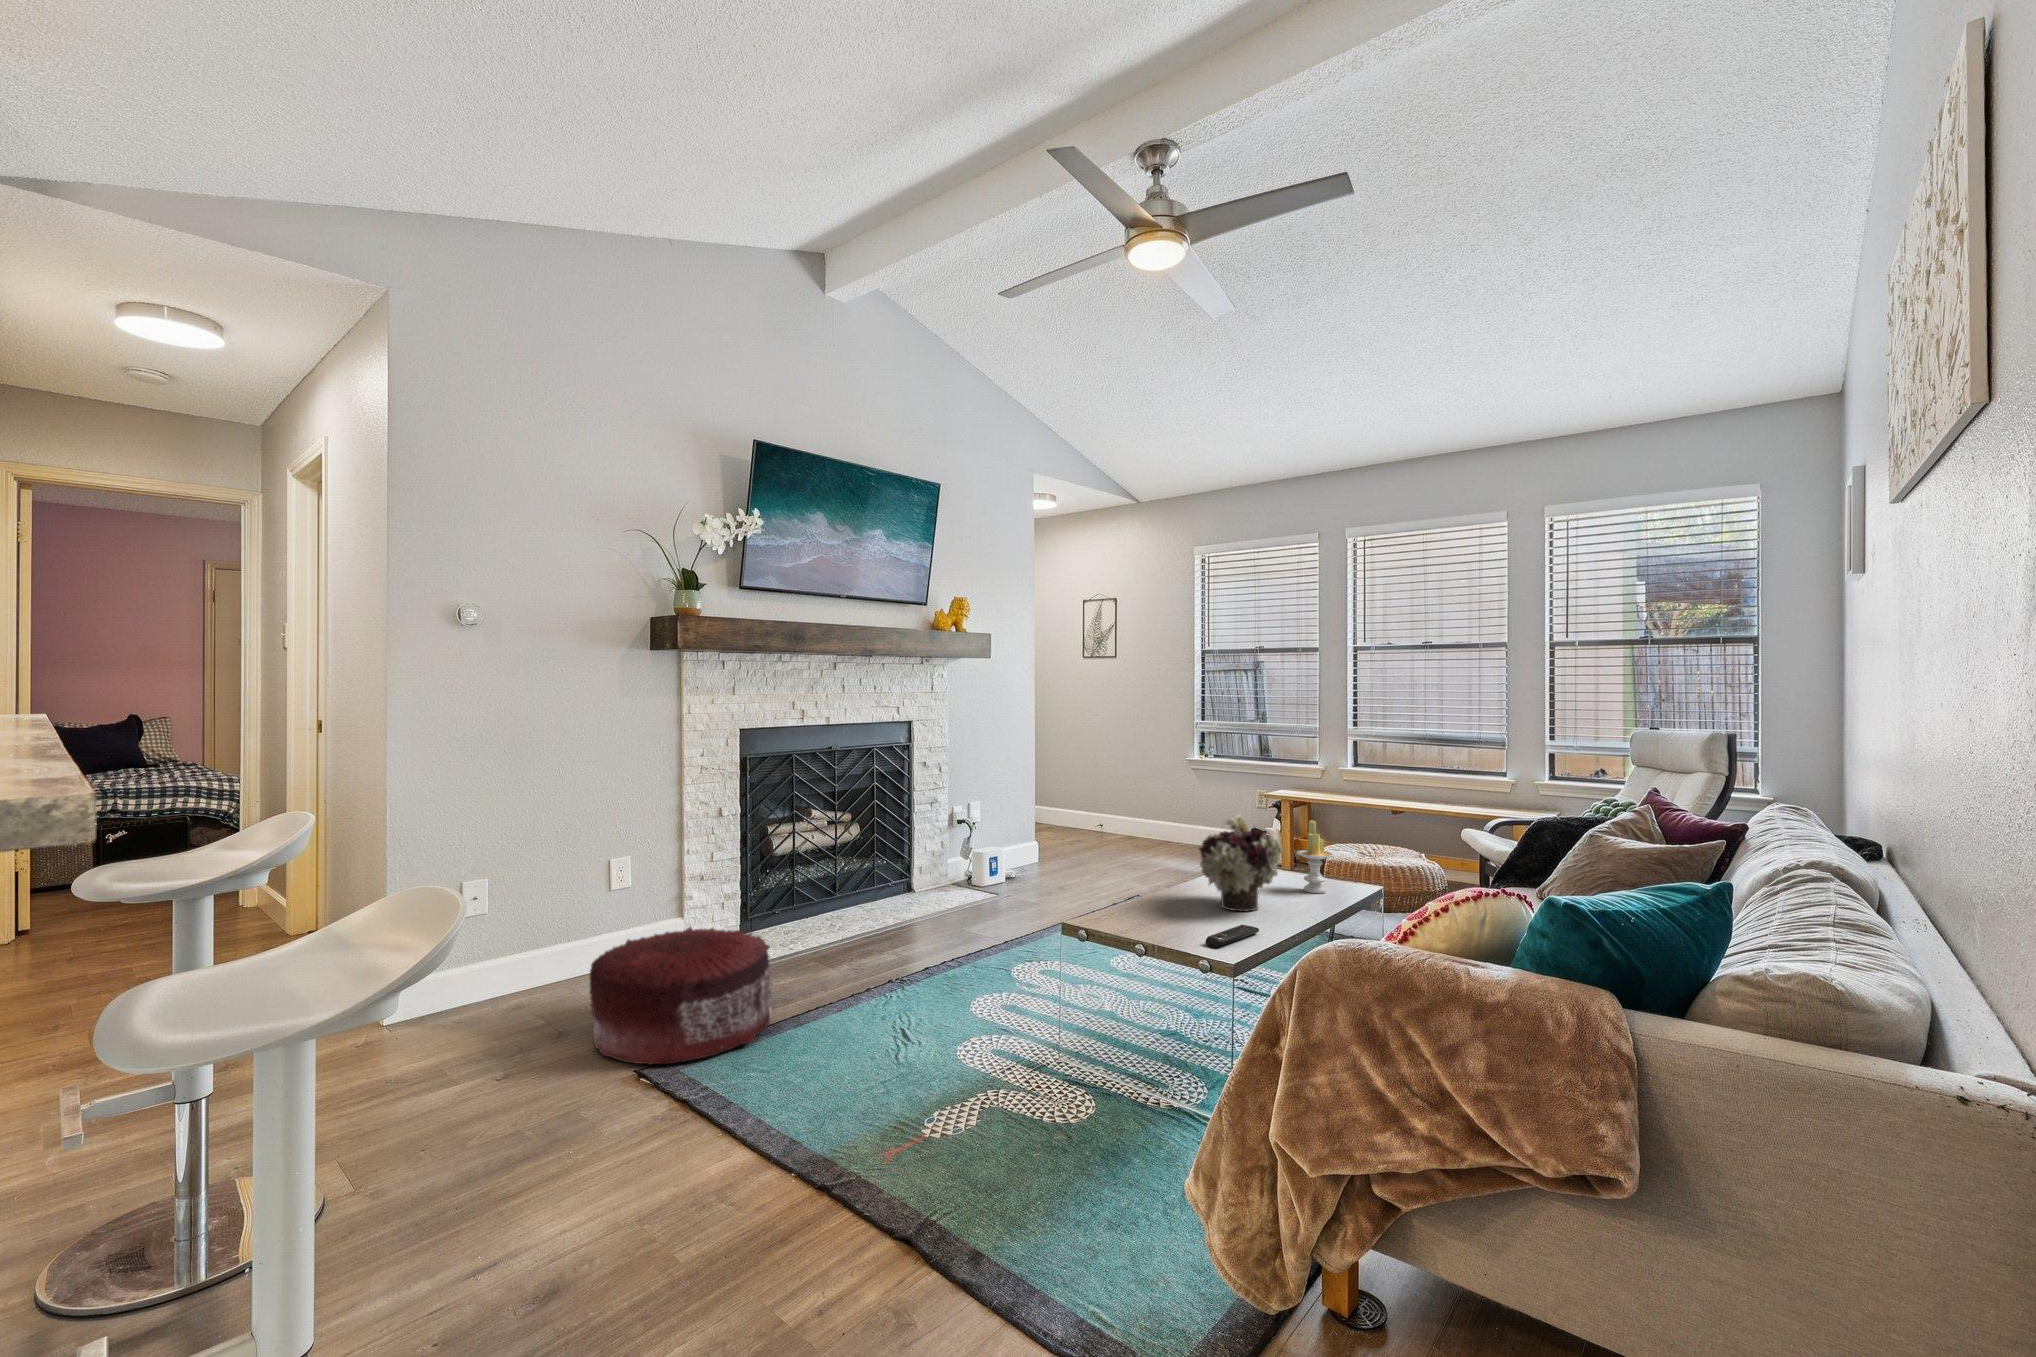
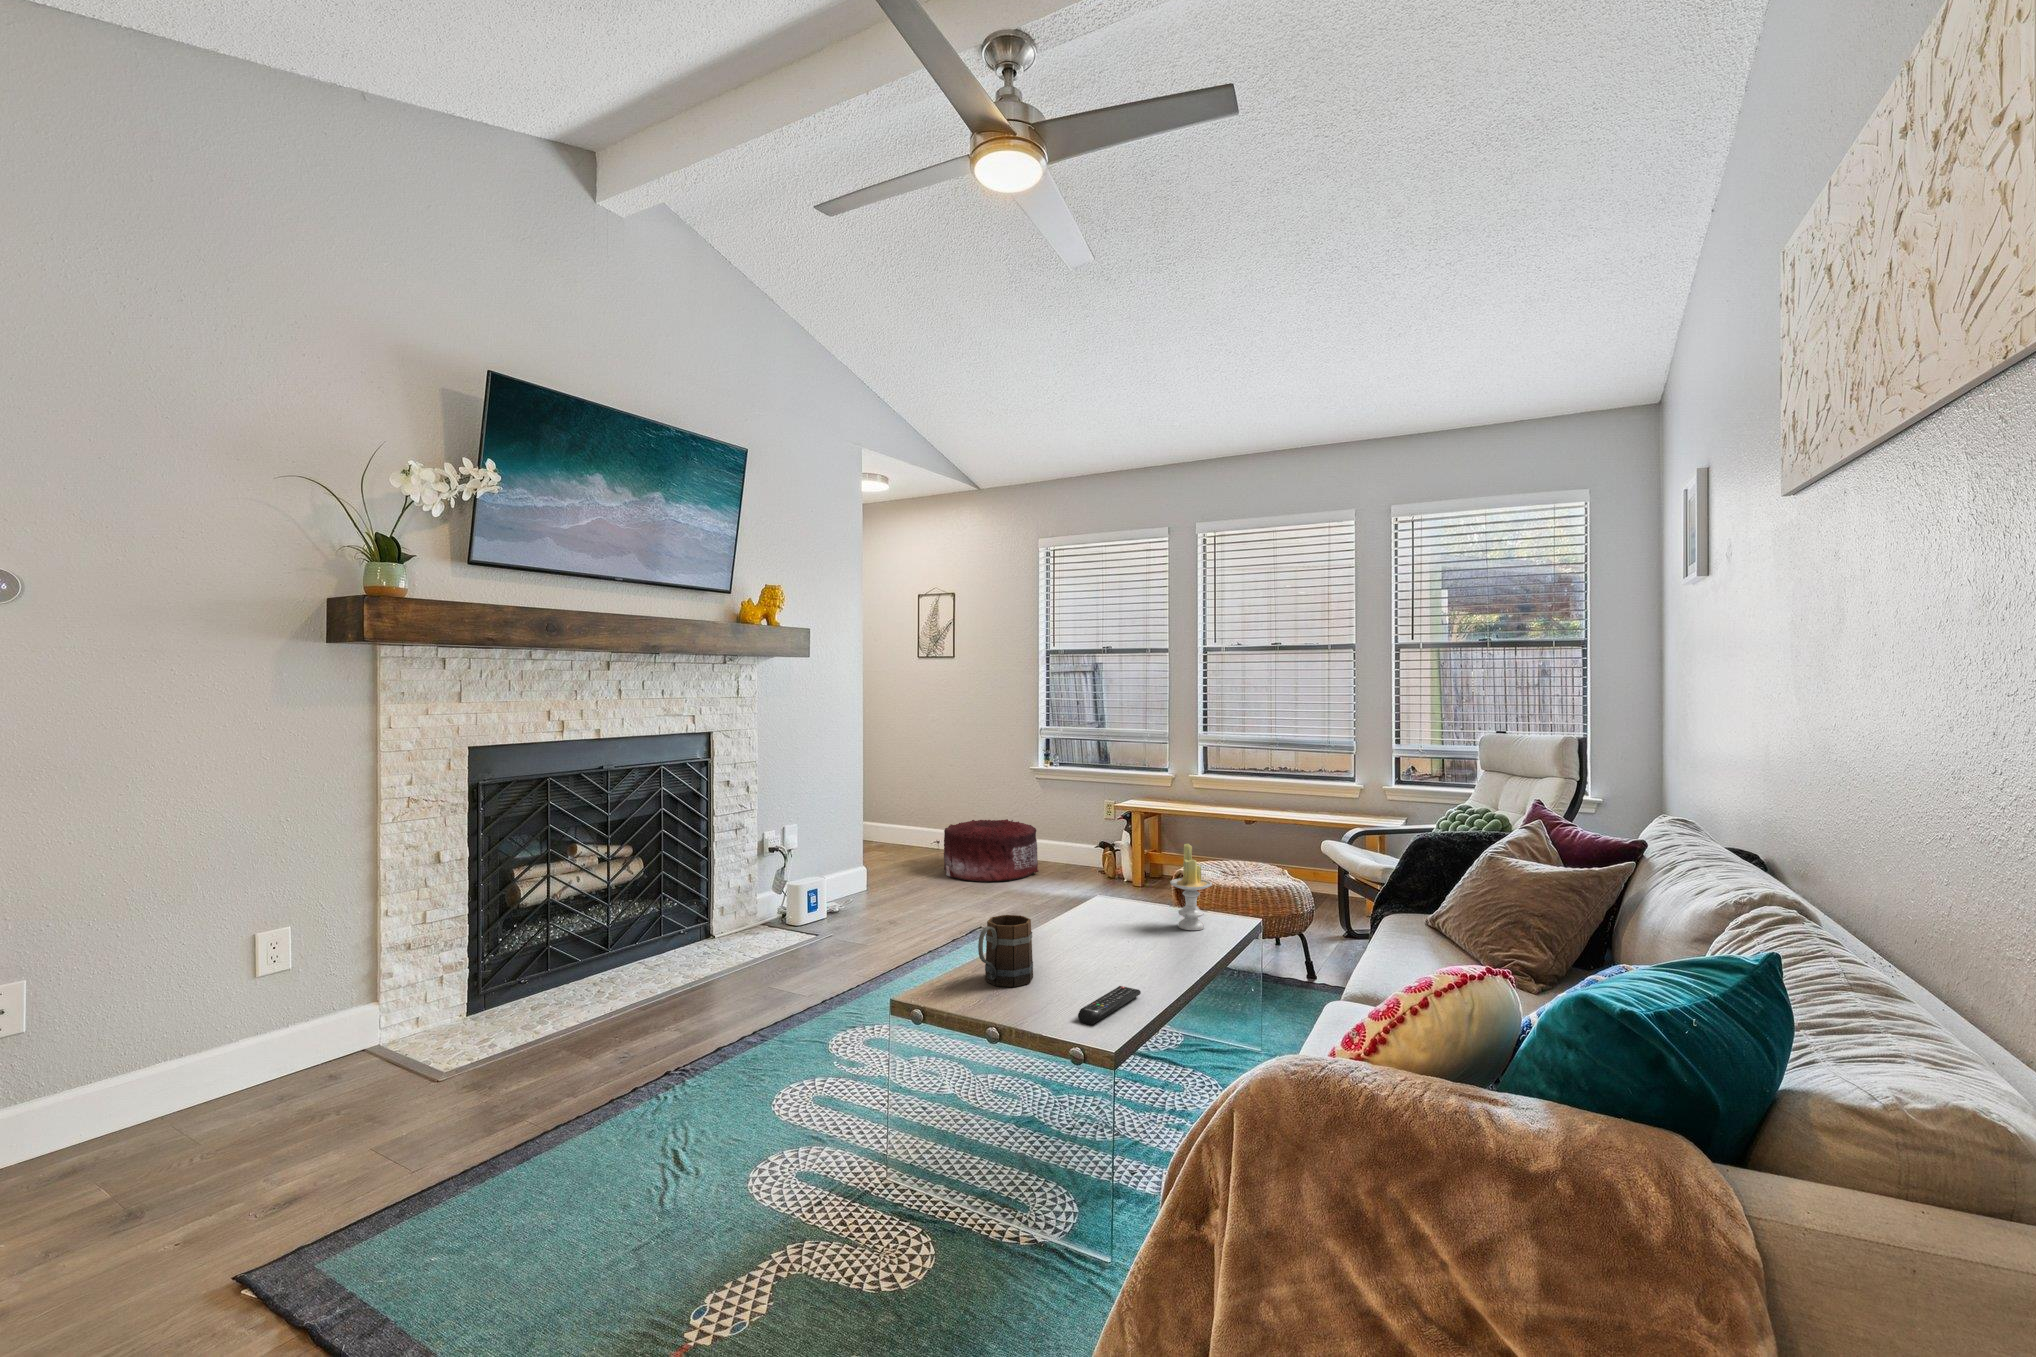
flower arrangement: present [1199,815,1283,912] -> none [1060,842,1161,963]
mug: none [1130,867,1174,922] -> present [978,915,1033,987]
pouf: present [589,927,772,1065] -> present [944,819,1038,882]

